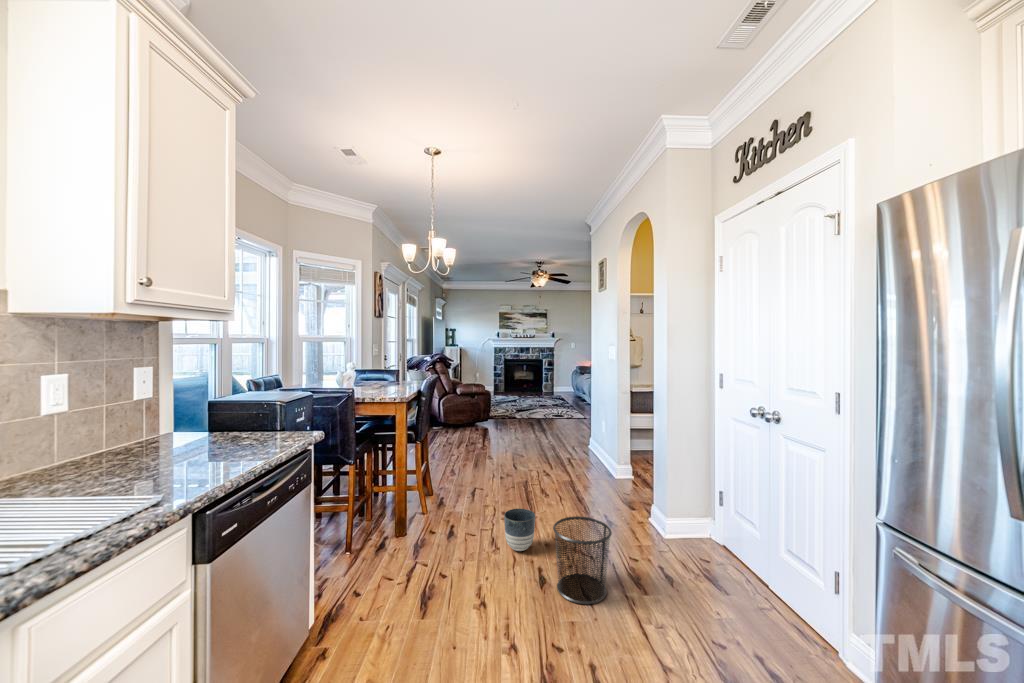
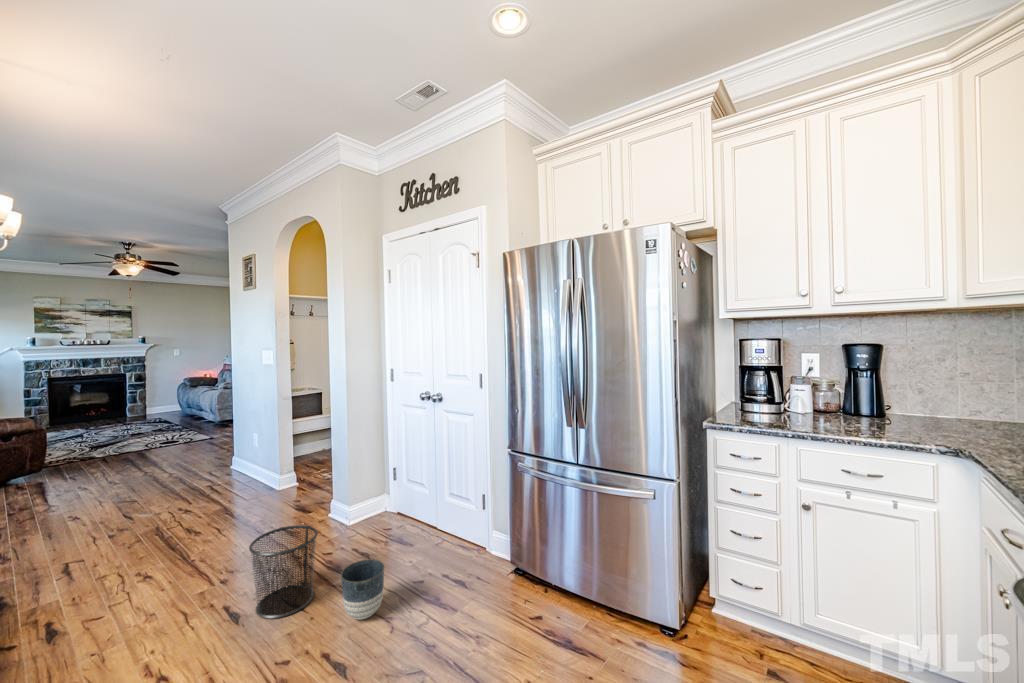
planter: present [504,509,535,551] -> present [341,559,384,620]

